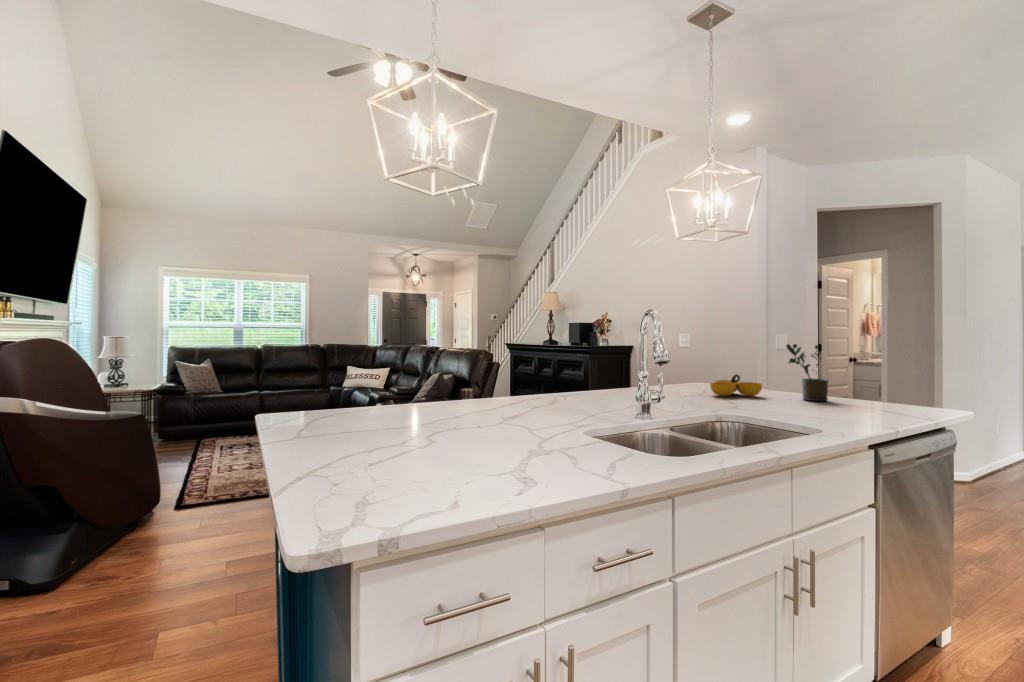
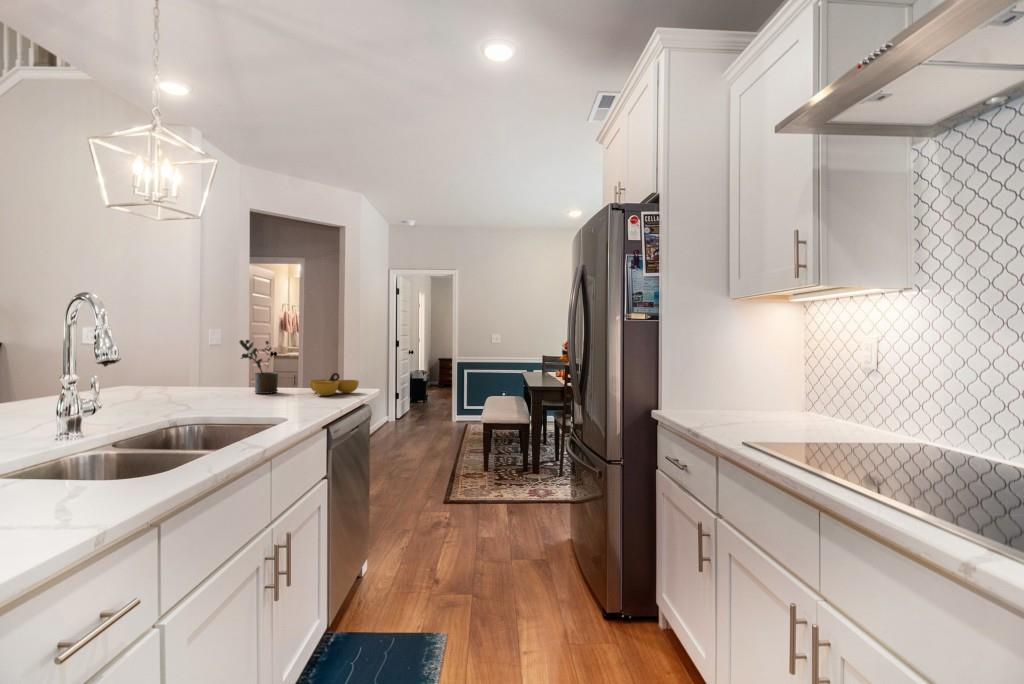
decorative bowl: present [710,375,762,396] -> present [309,373,359,396]

